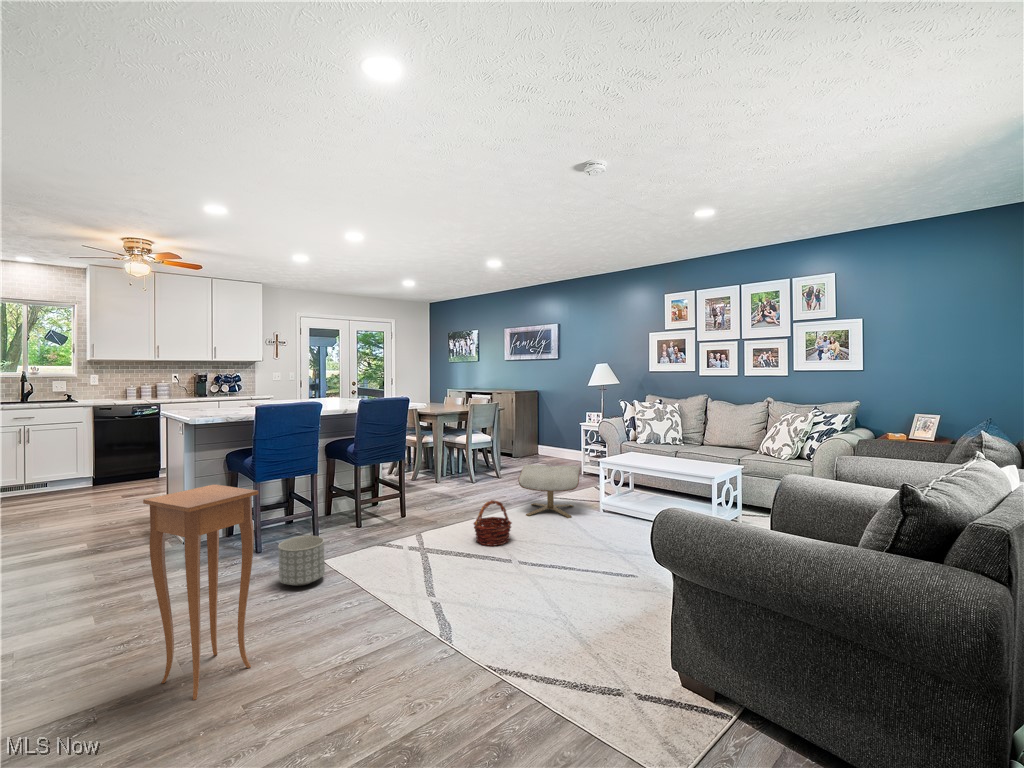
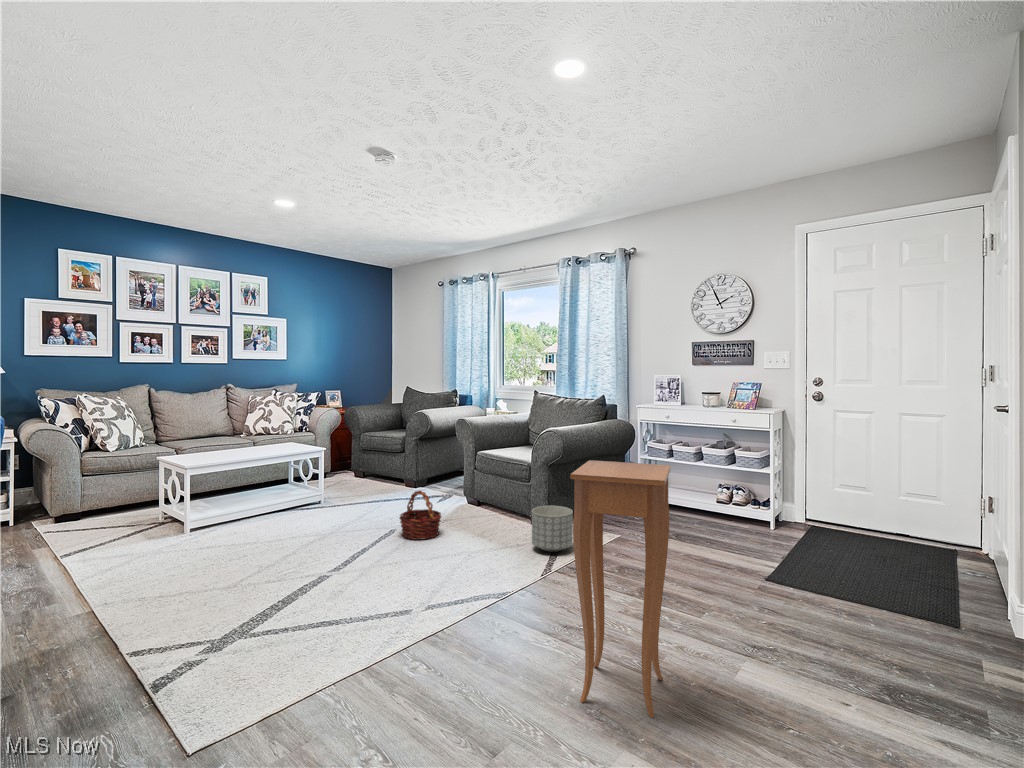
ottoman: present [518,465,580,518] -> none [79,482,202,567]
basket: present [474,500,512,546] -> present [400,490,441,540]
planter: present [278,536,325,586] -> present [532,506,573,552]

